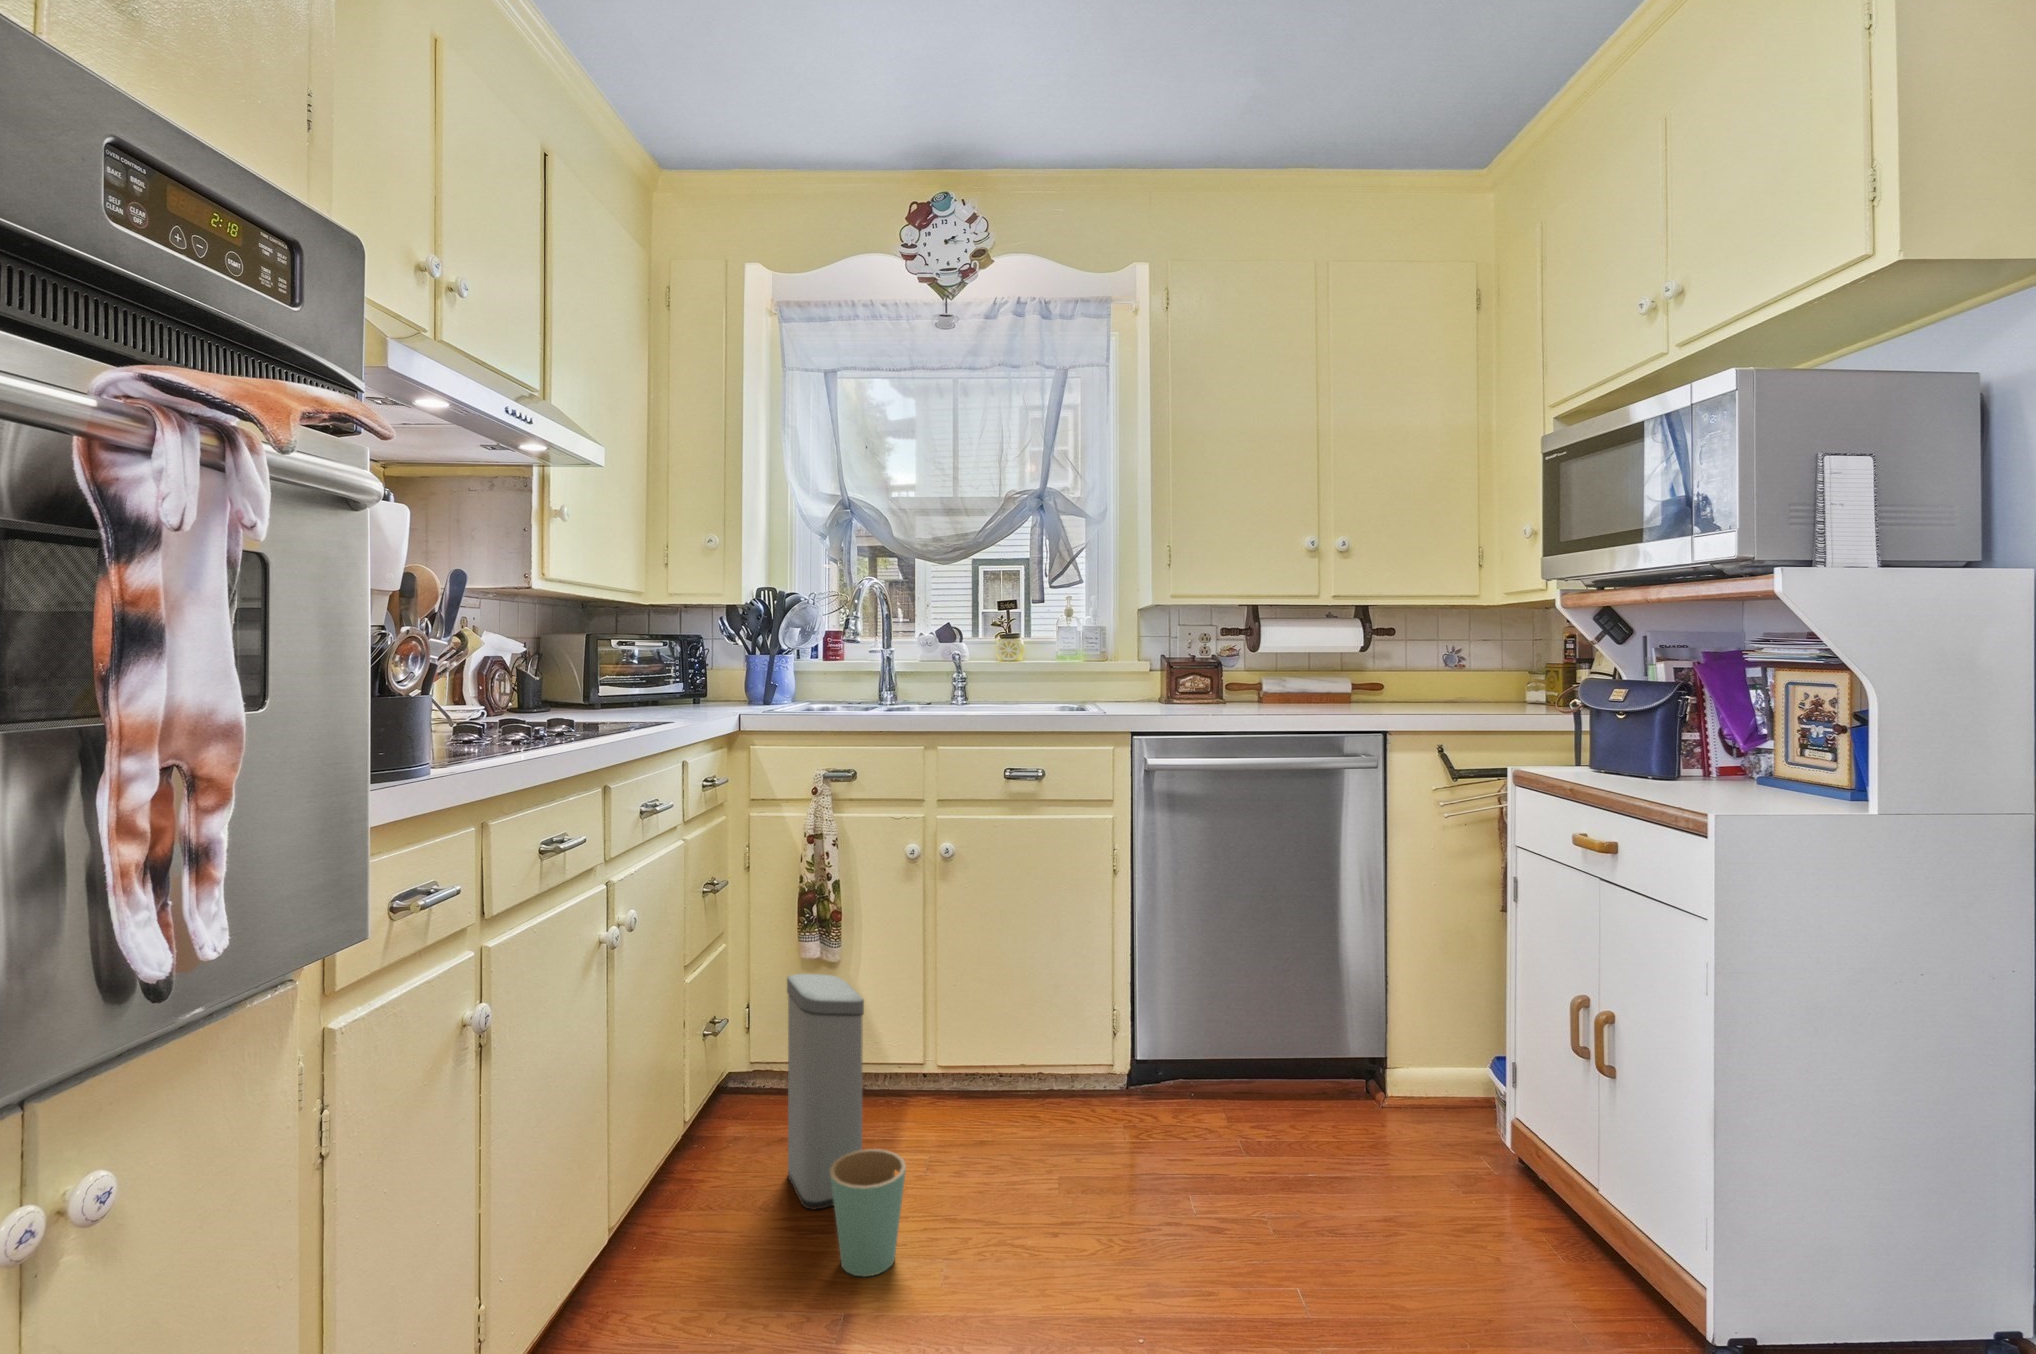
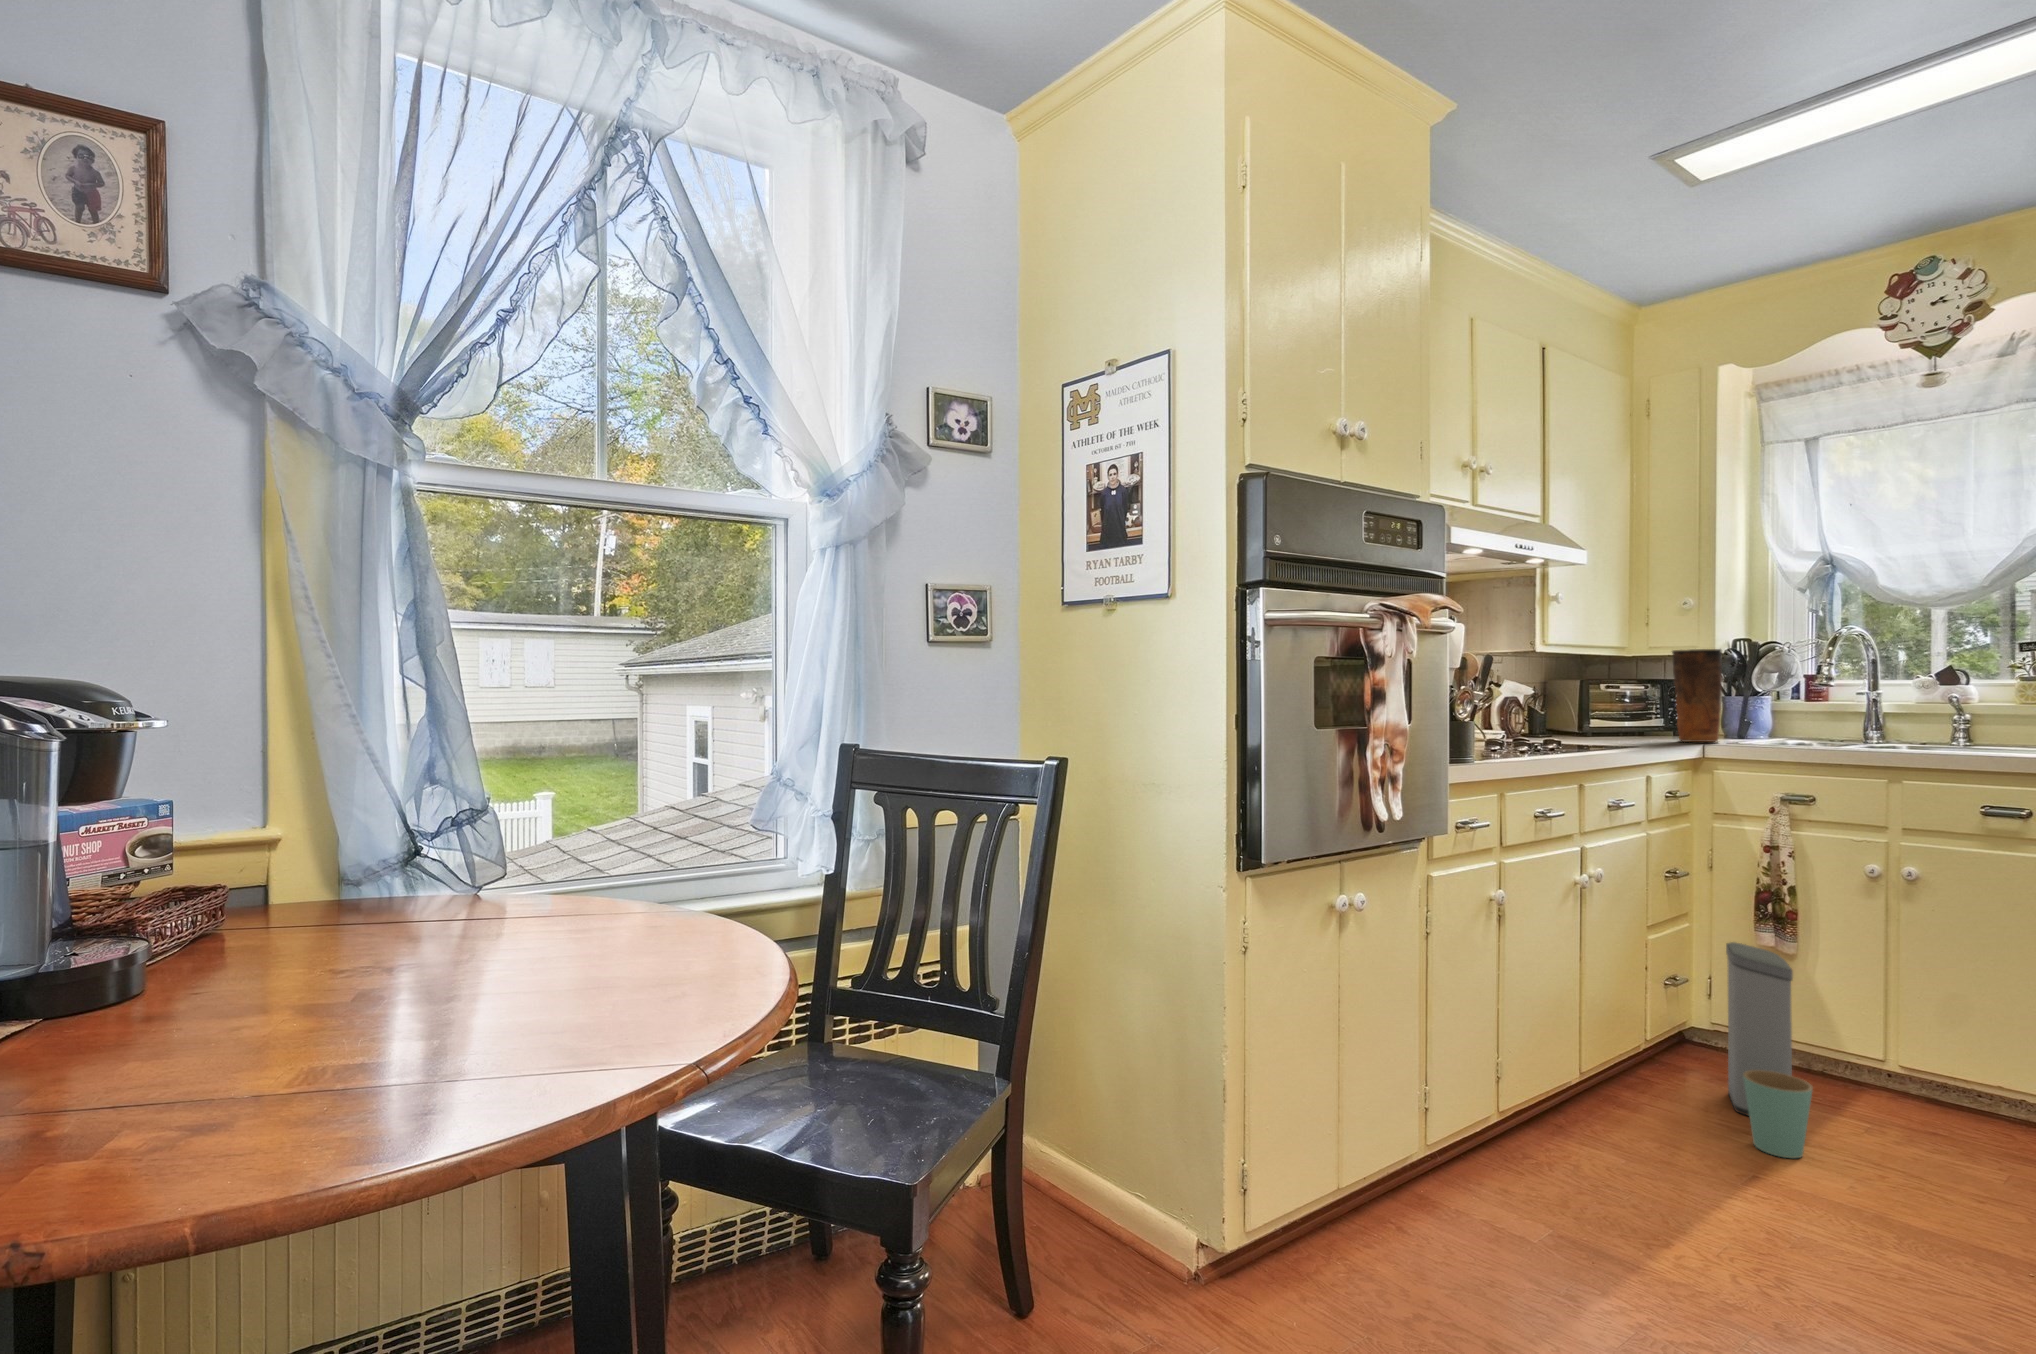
vase: none [707,592,763,713] -> present [1672,649,1722,742]

